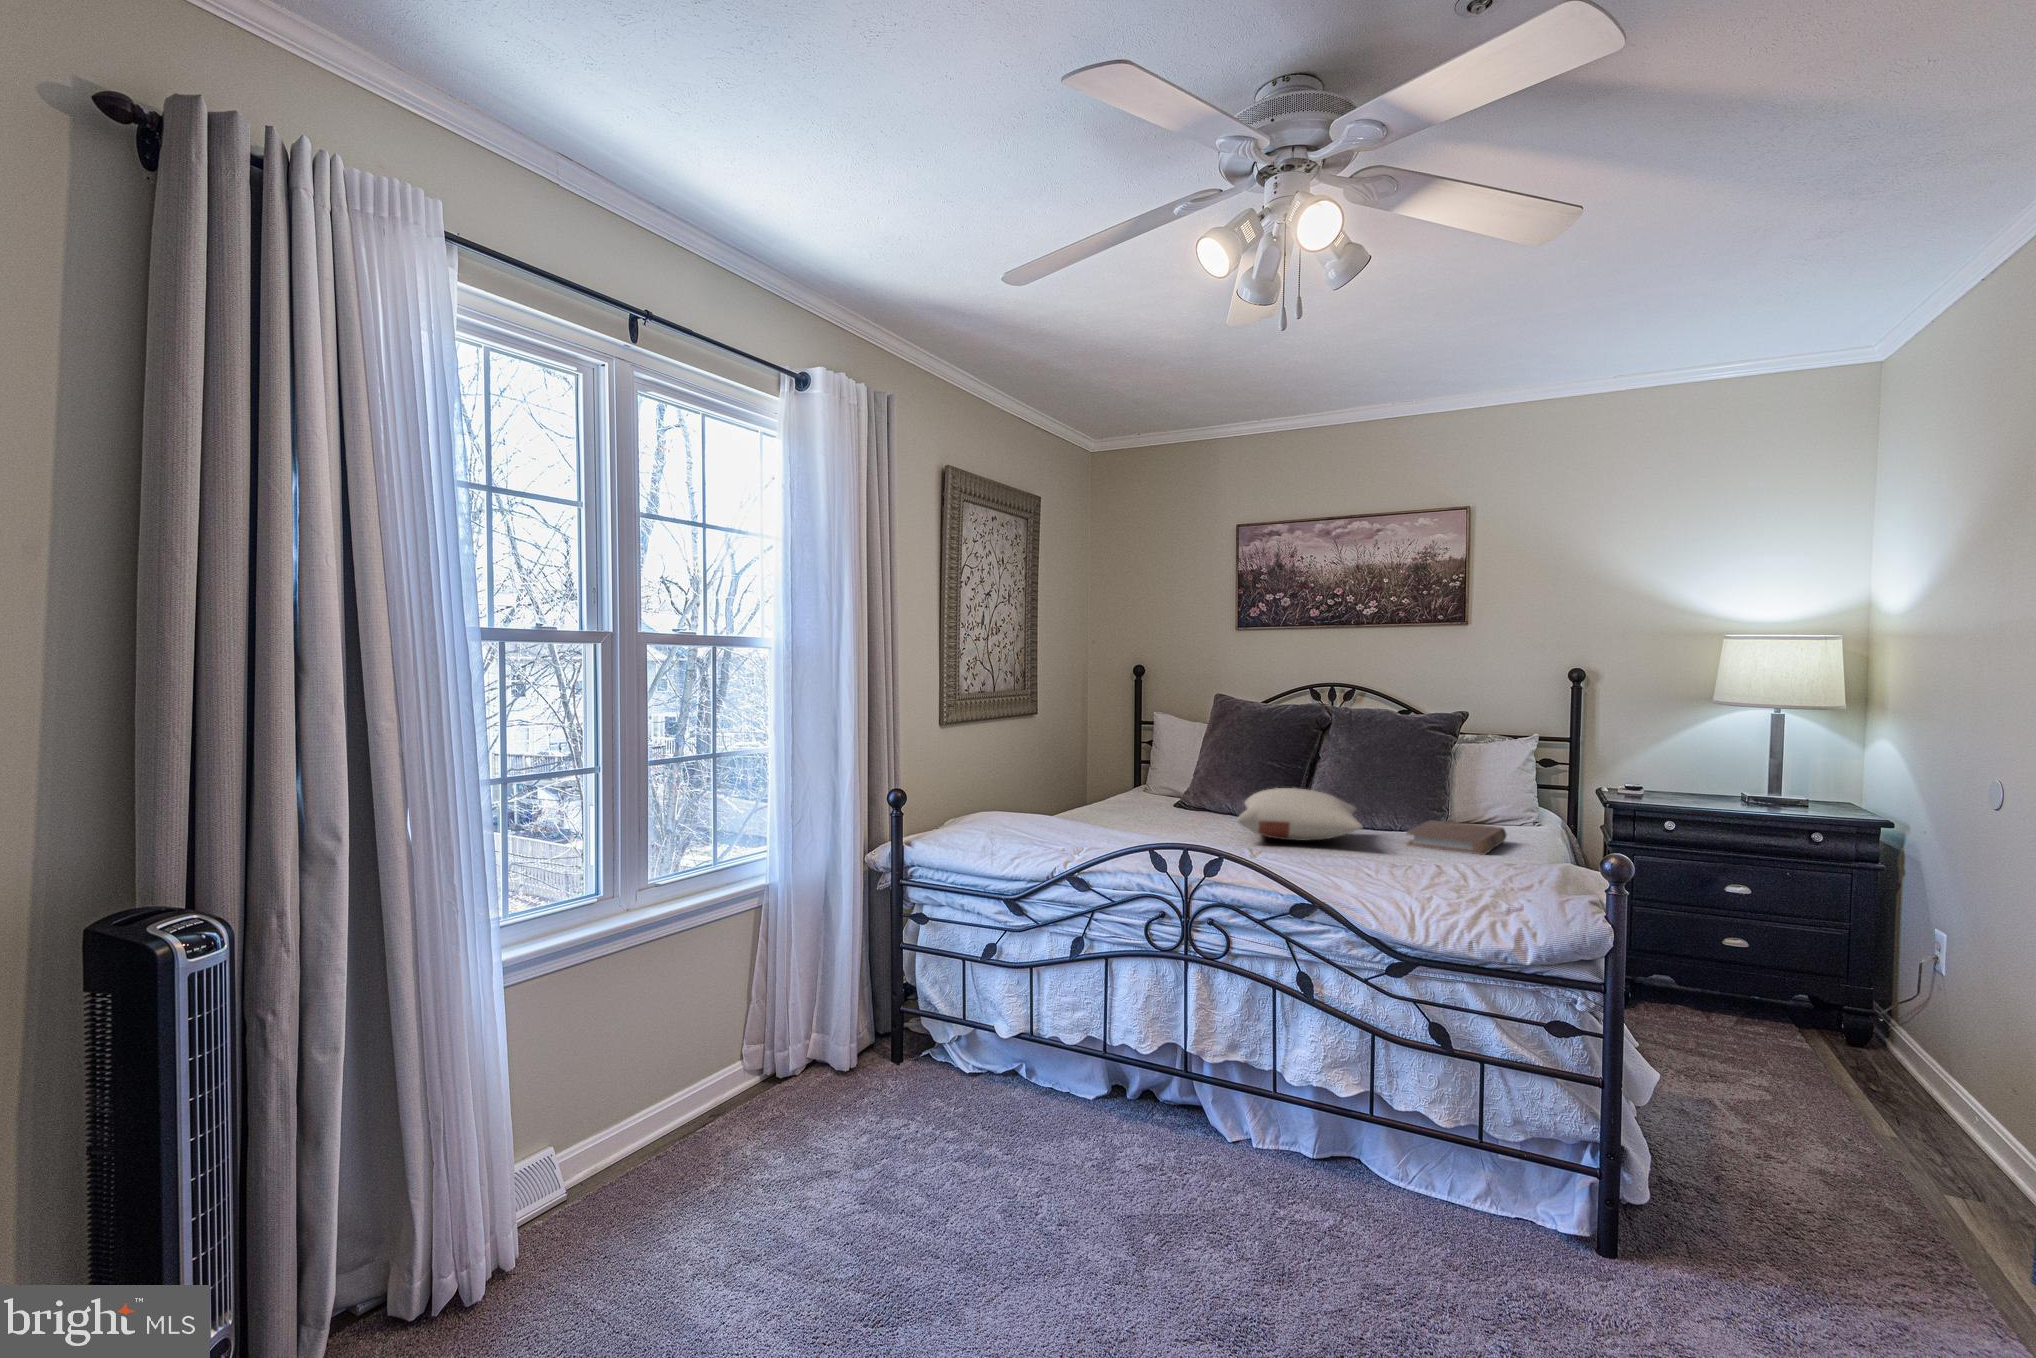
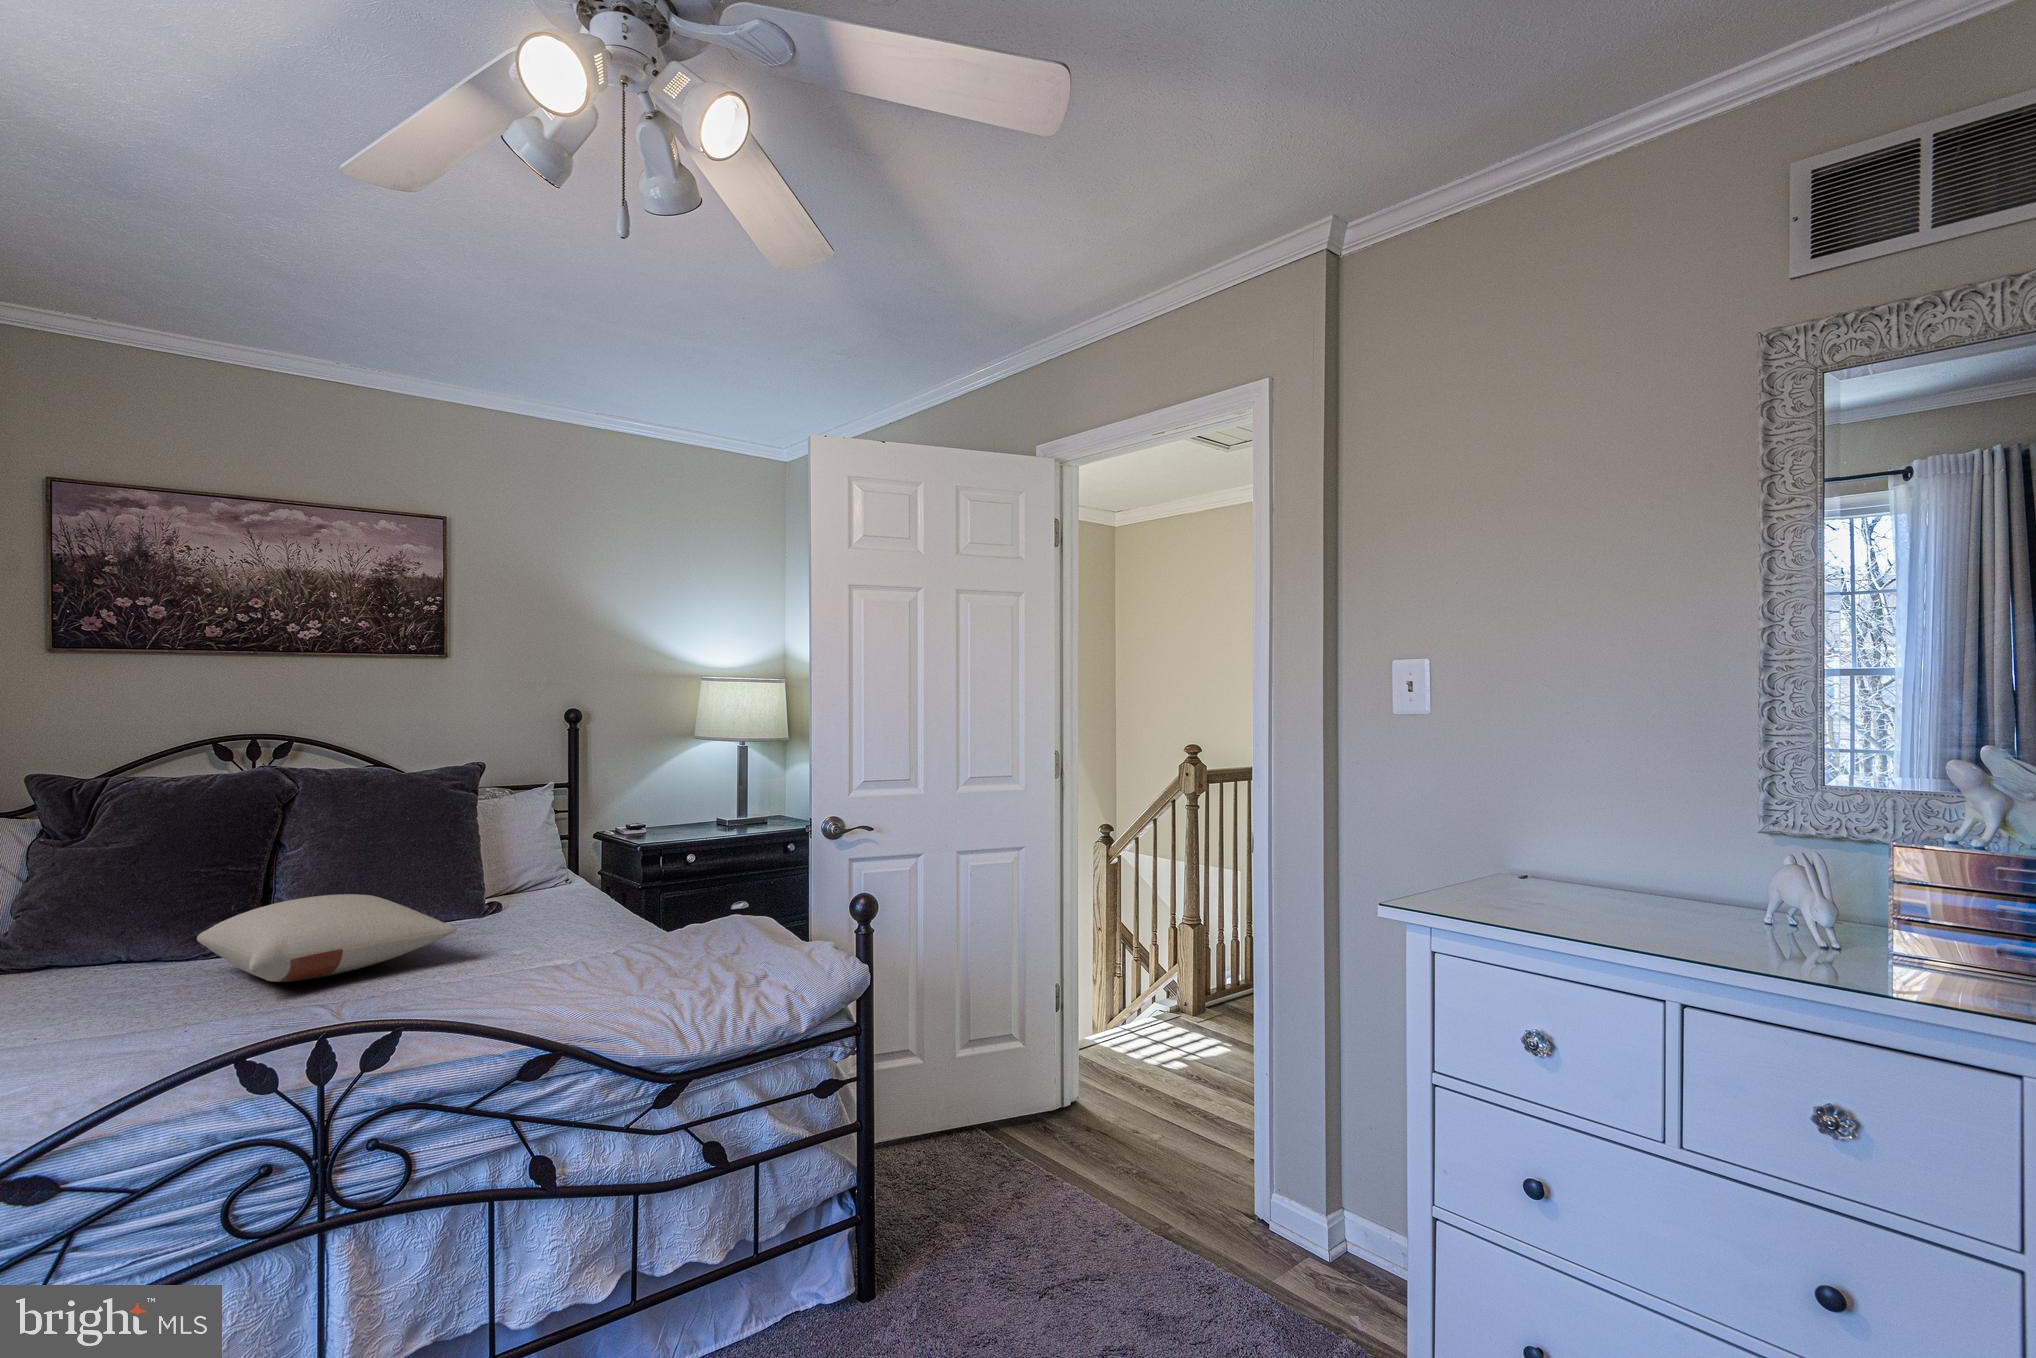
book: present [1407,820,1506,855] -> none [477,892,584,941]

